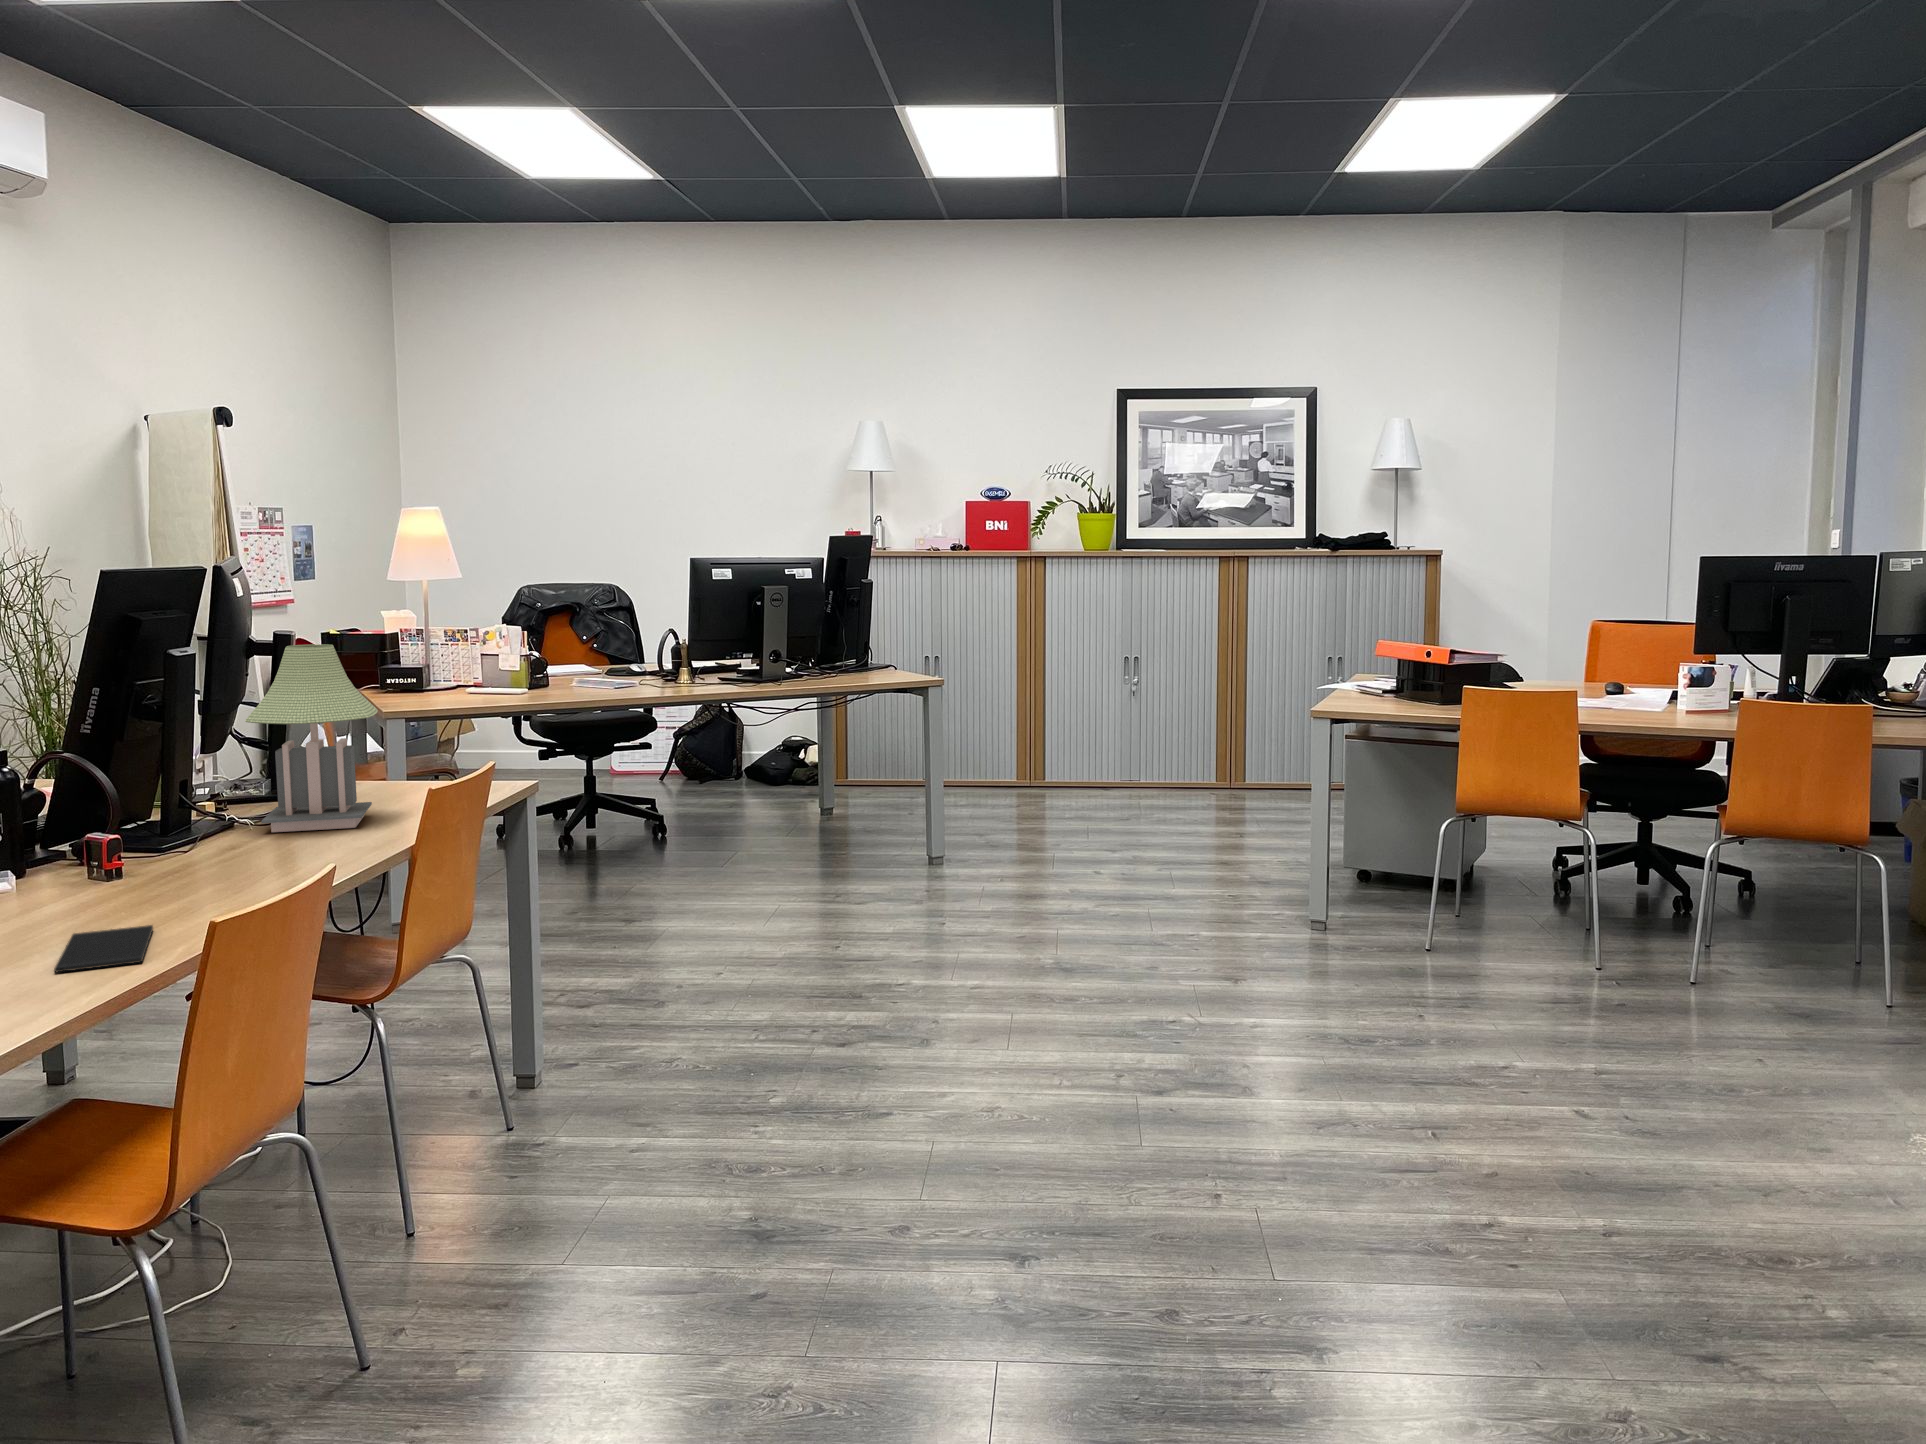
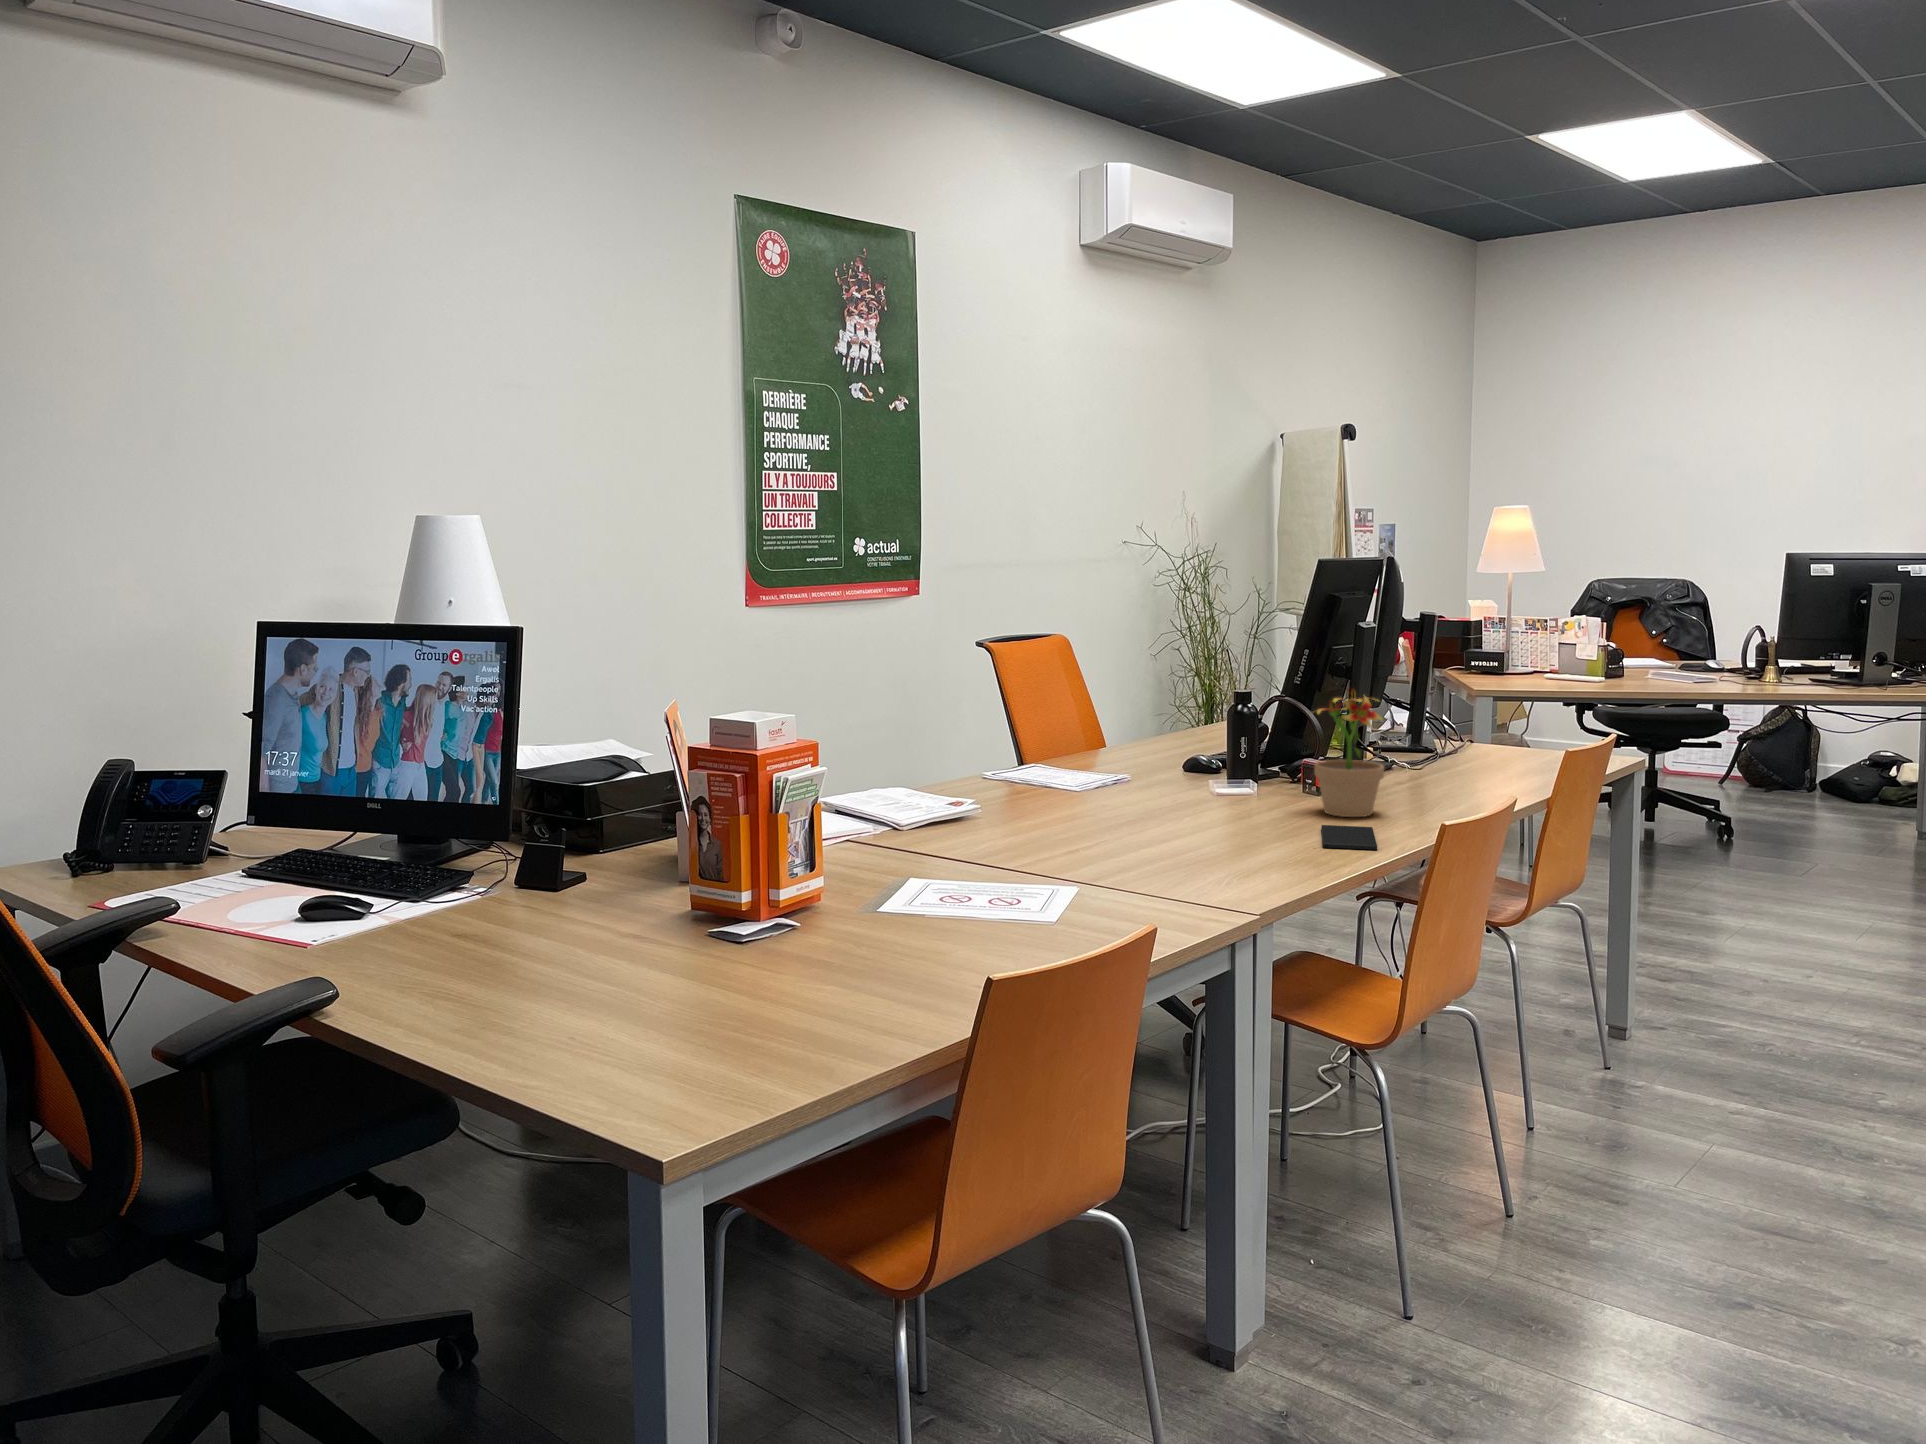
desk lamp: present [245,644,378,832] -> none [1408,628,1510,780]
potted plant: none [55,733,182,913] -> present [1314,690,1384,817]

